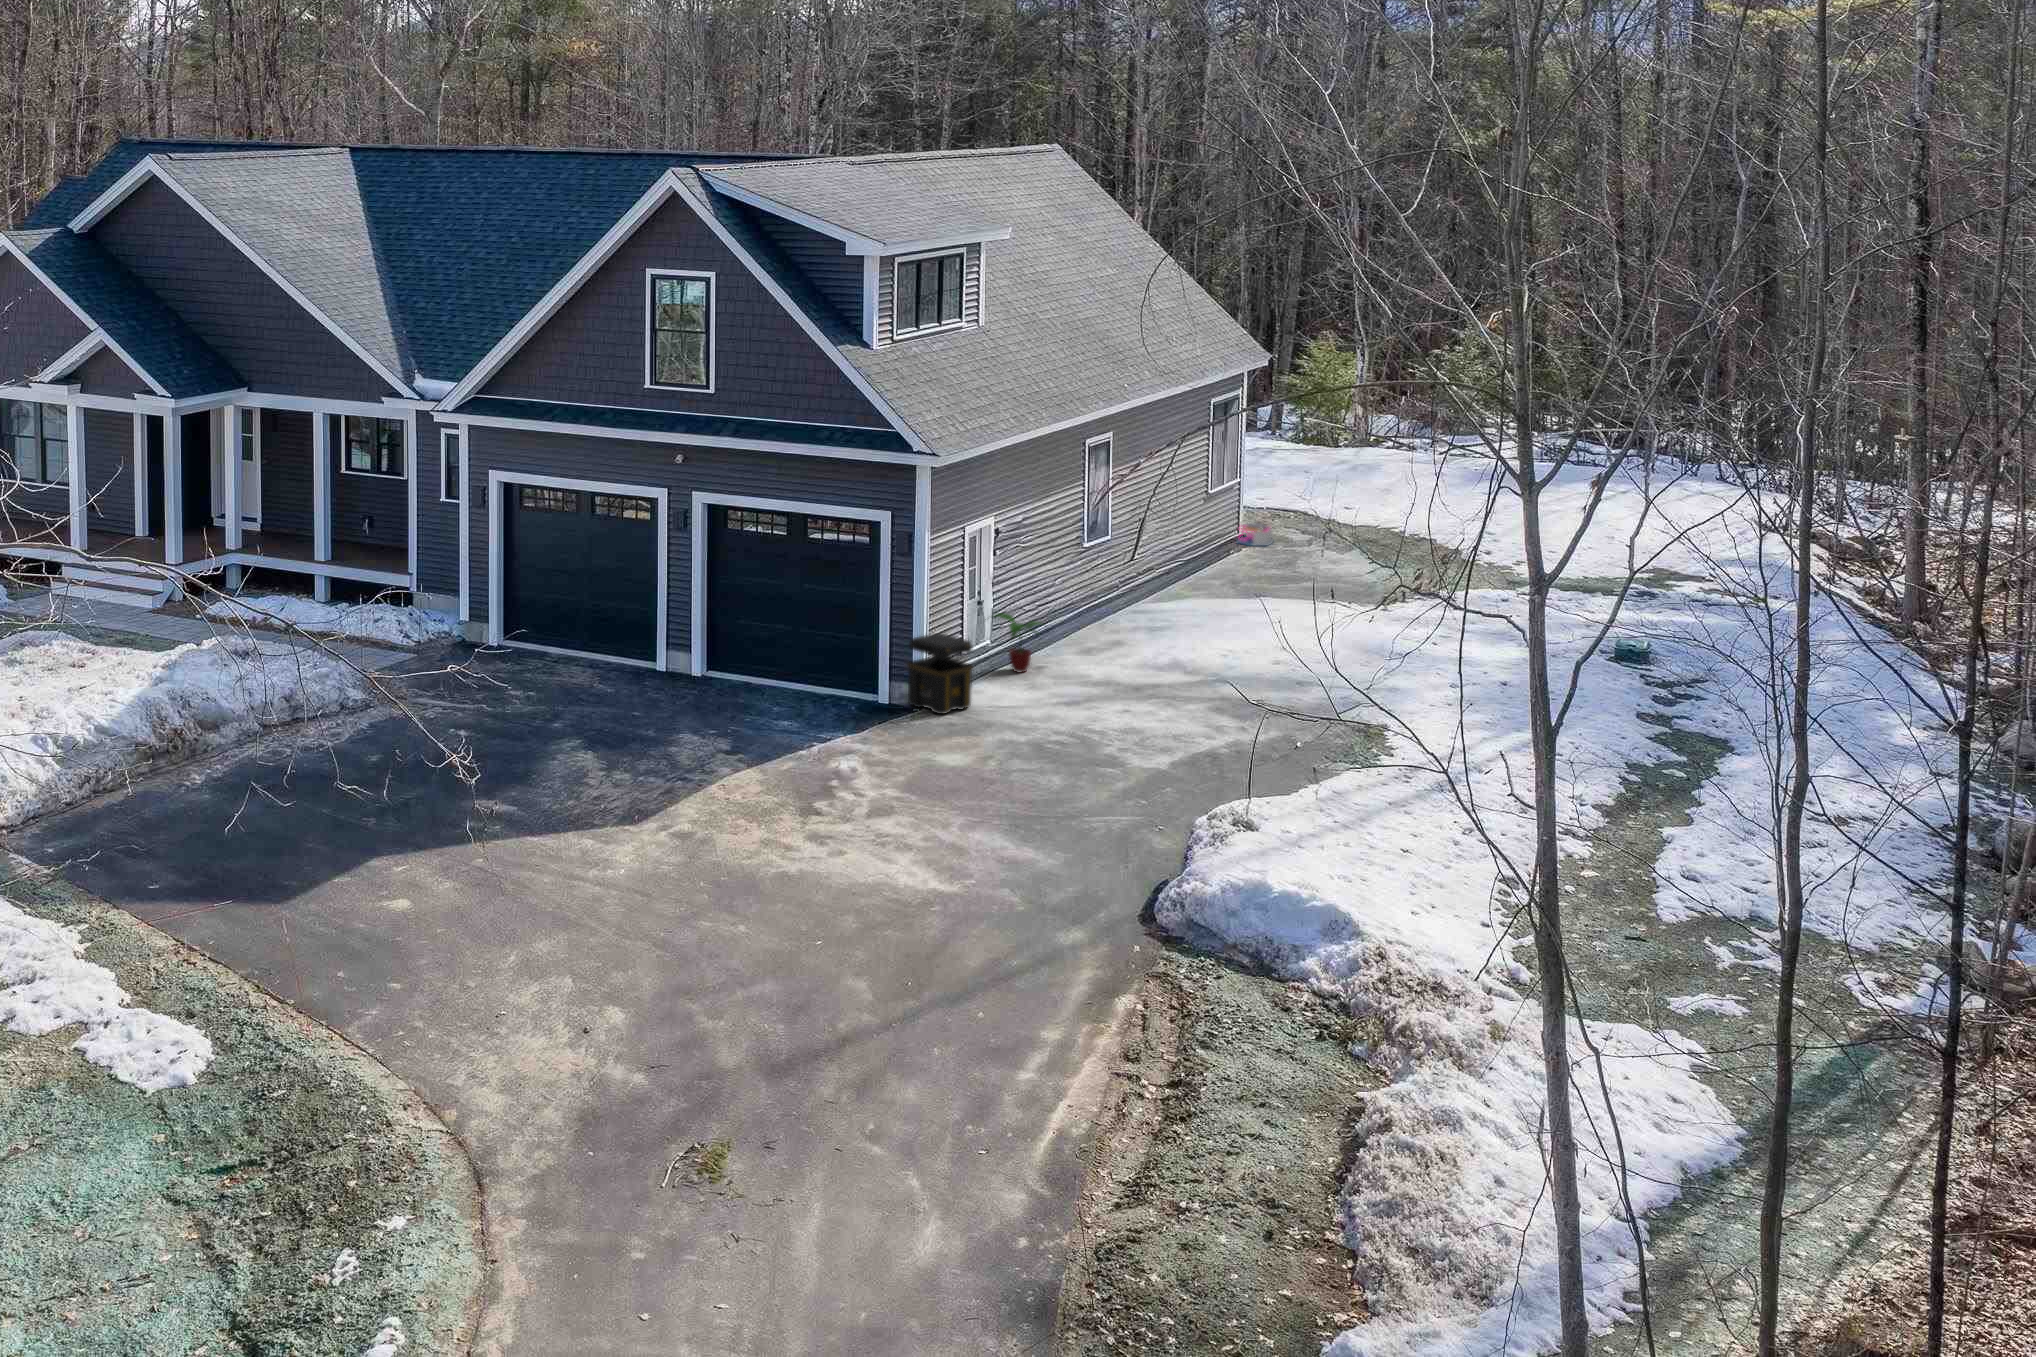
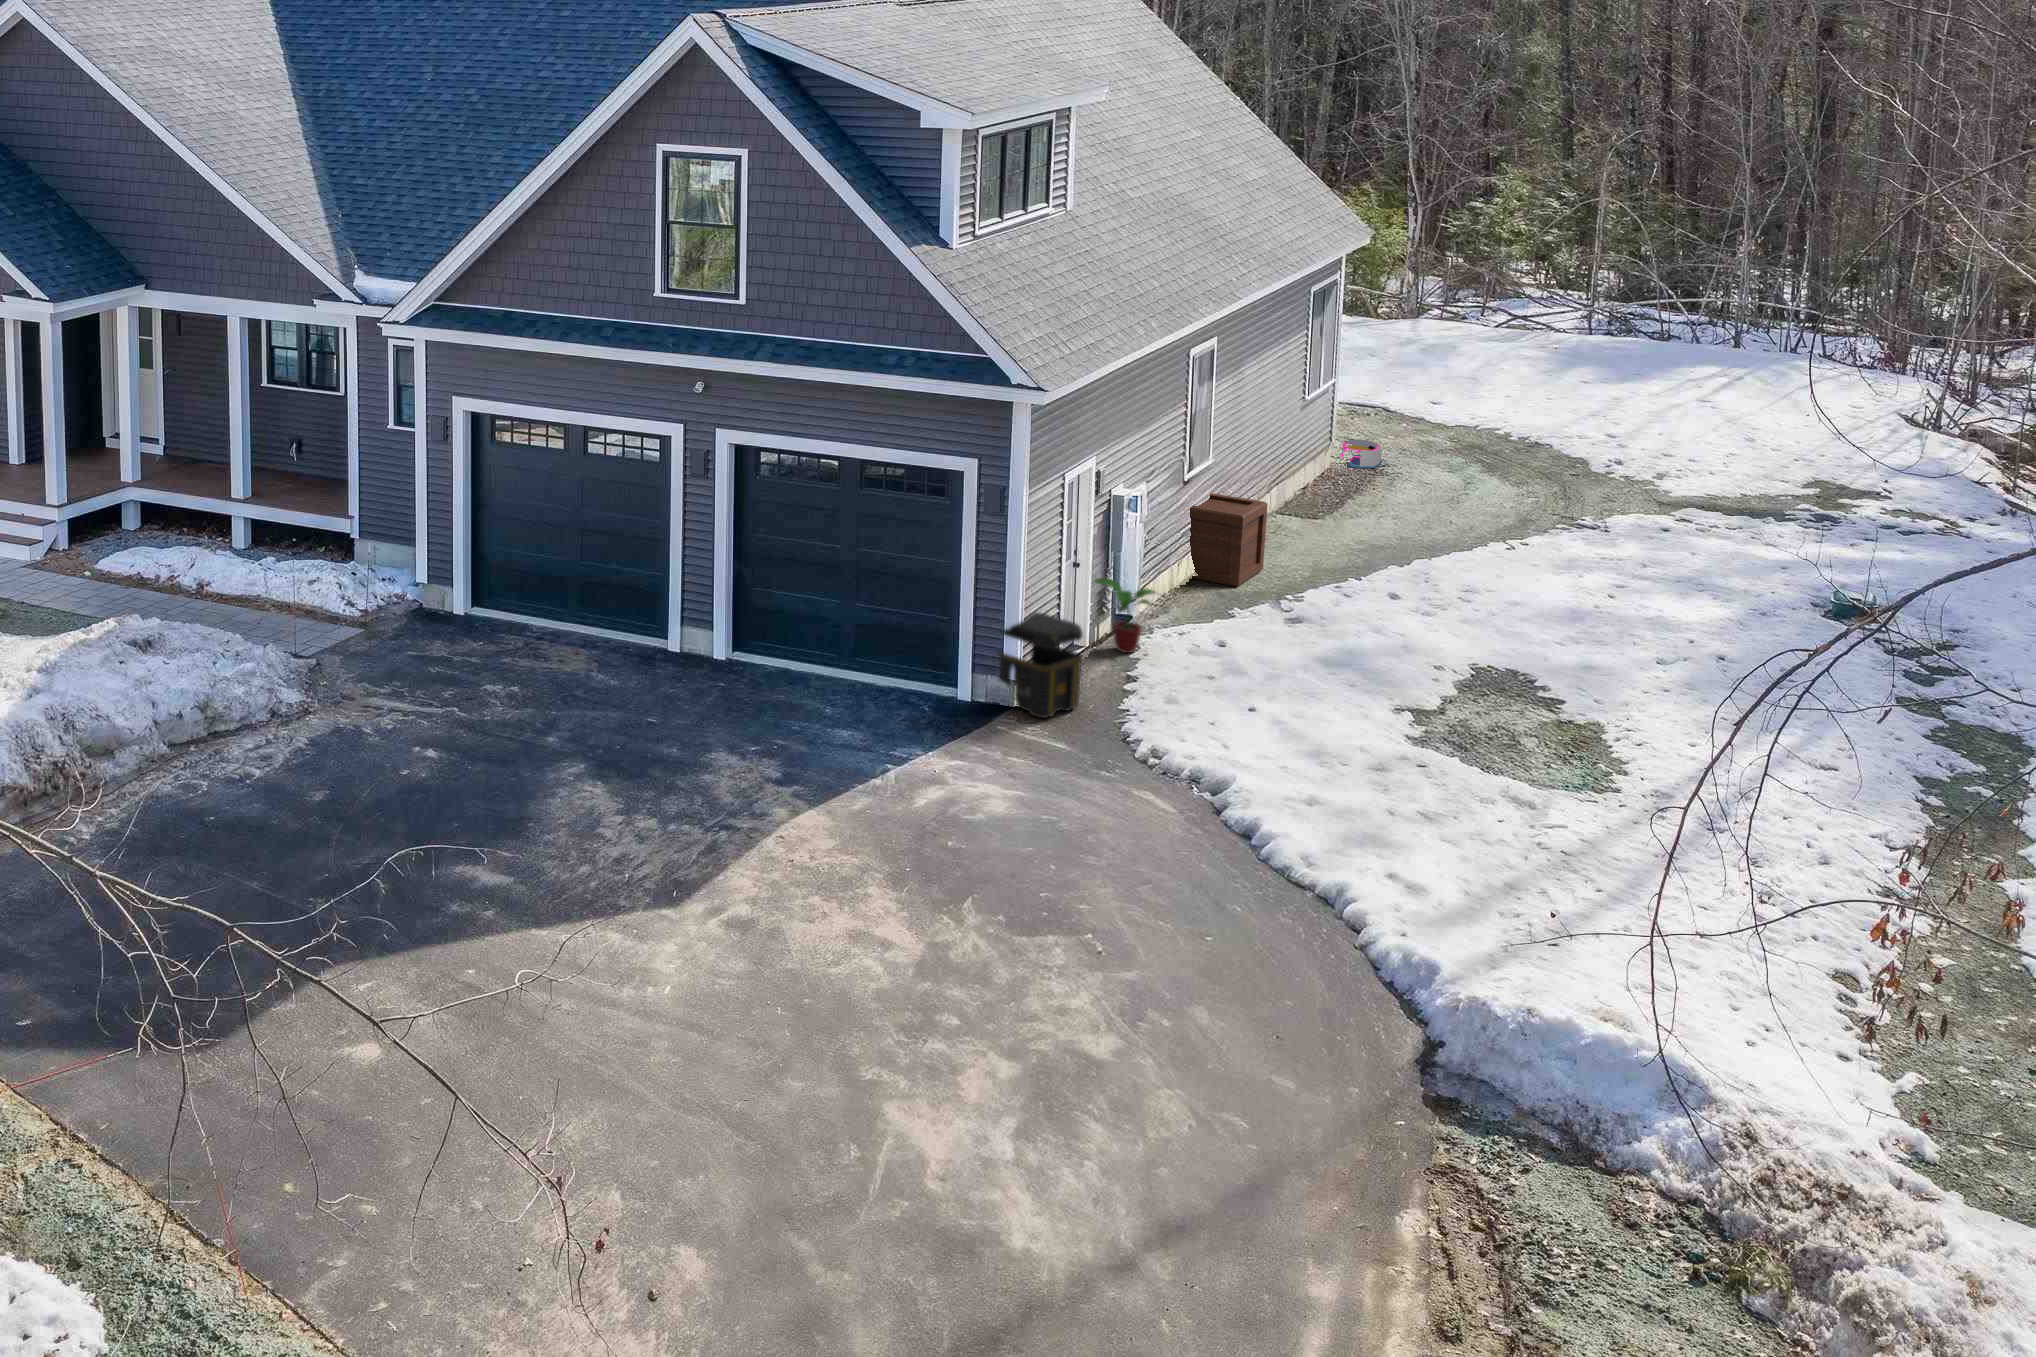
wooden crate: none [1067,553,1149,629] -> present [1190,493,1268,587]

